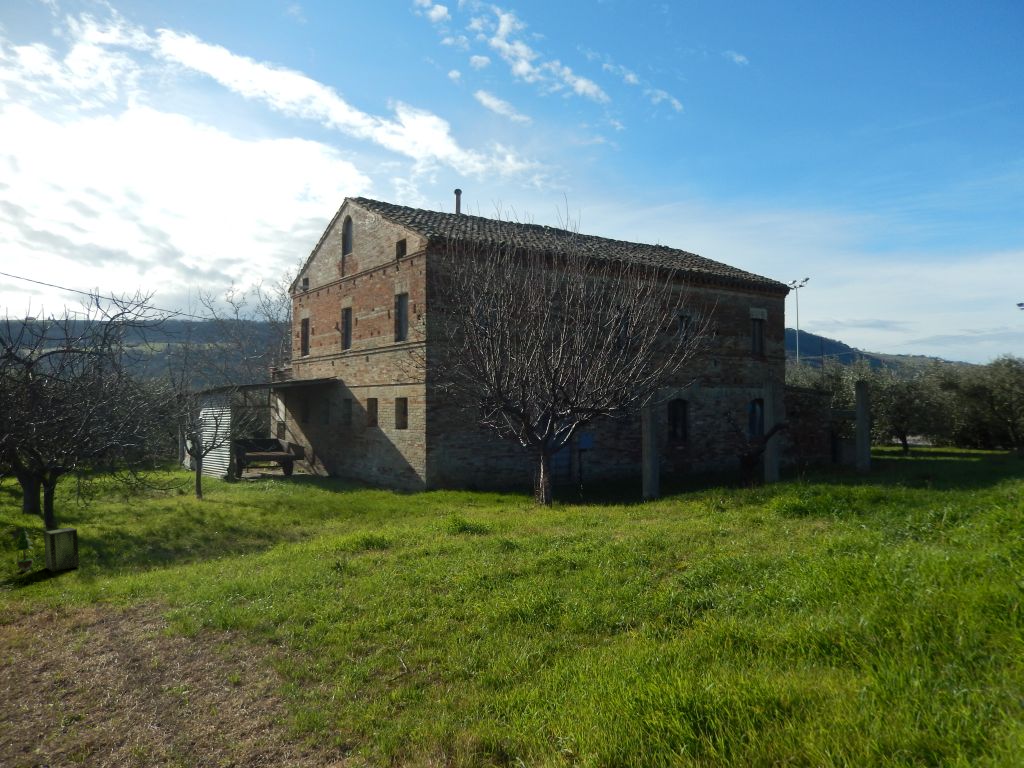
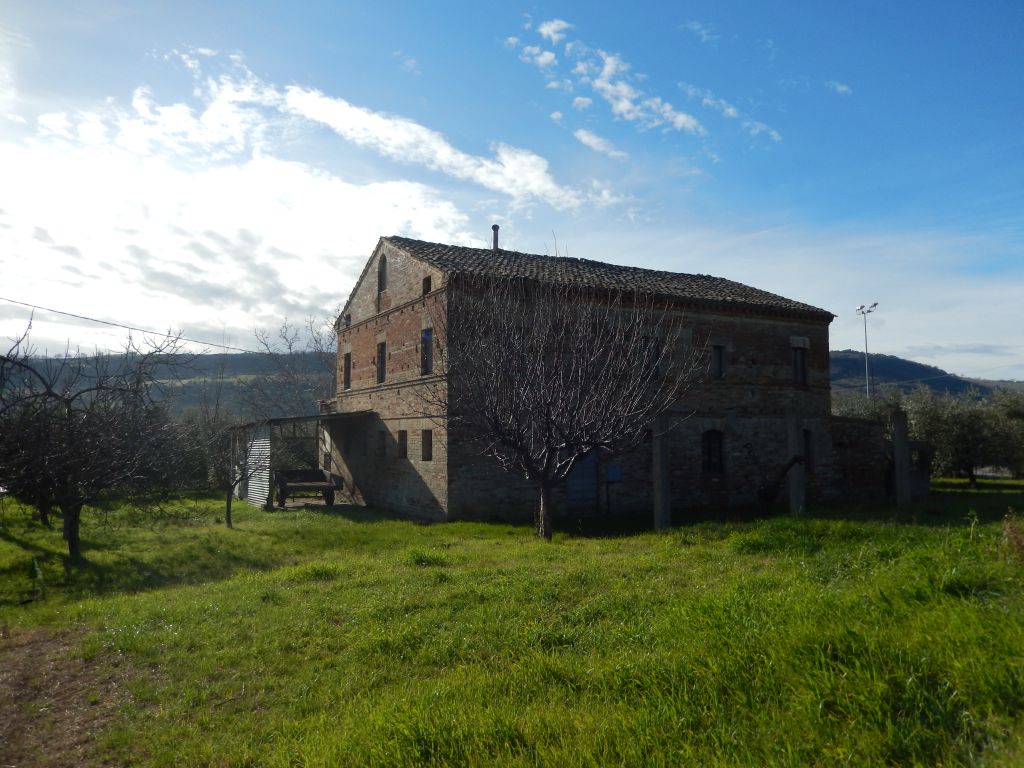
storage box: present [44,528,79,572] -> none [53,558,83,601]

